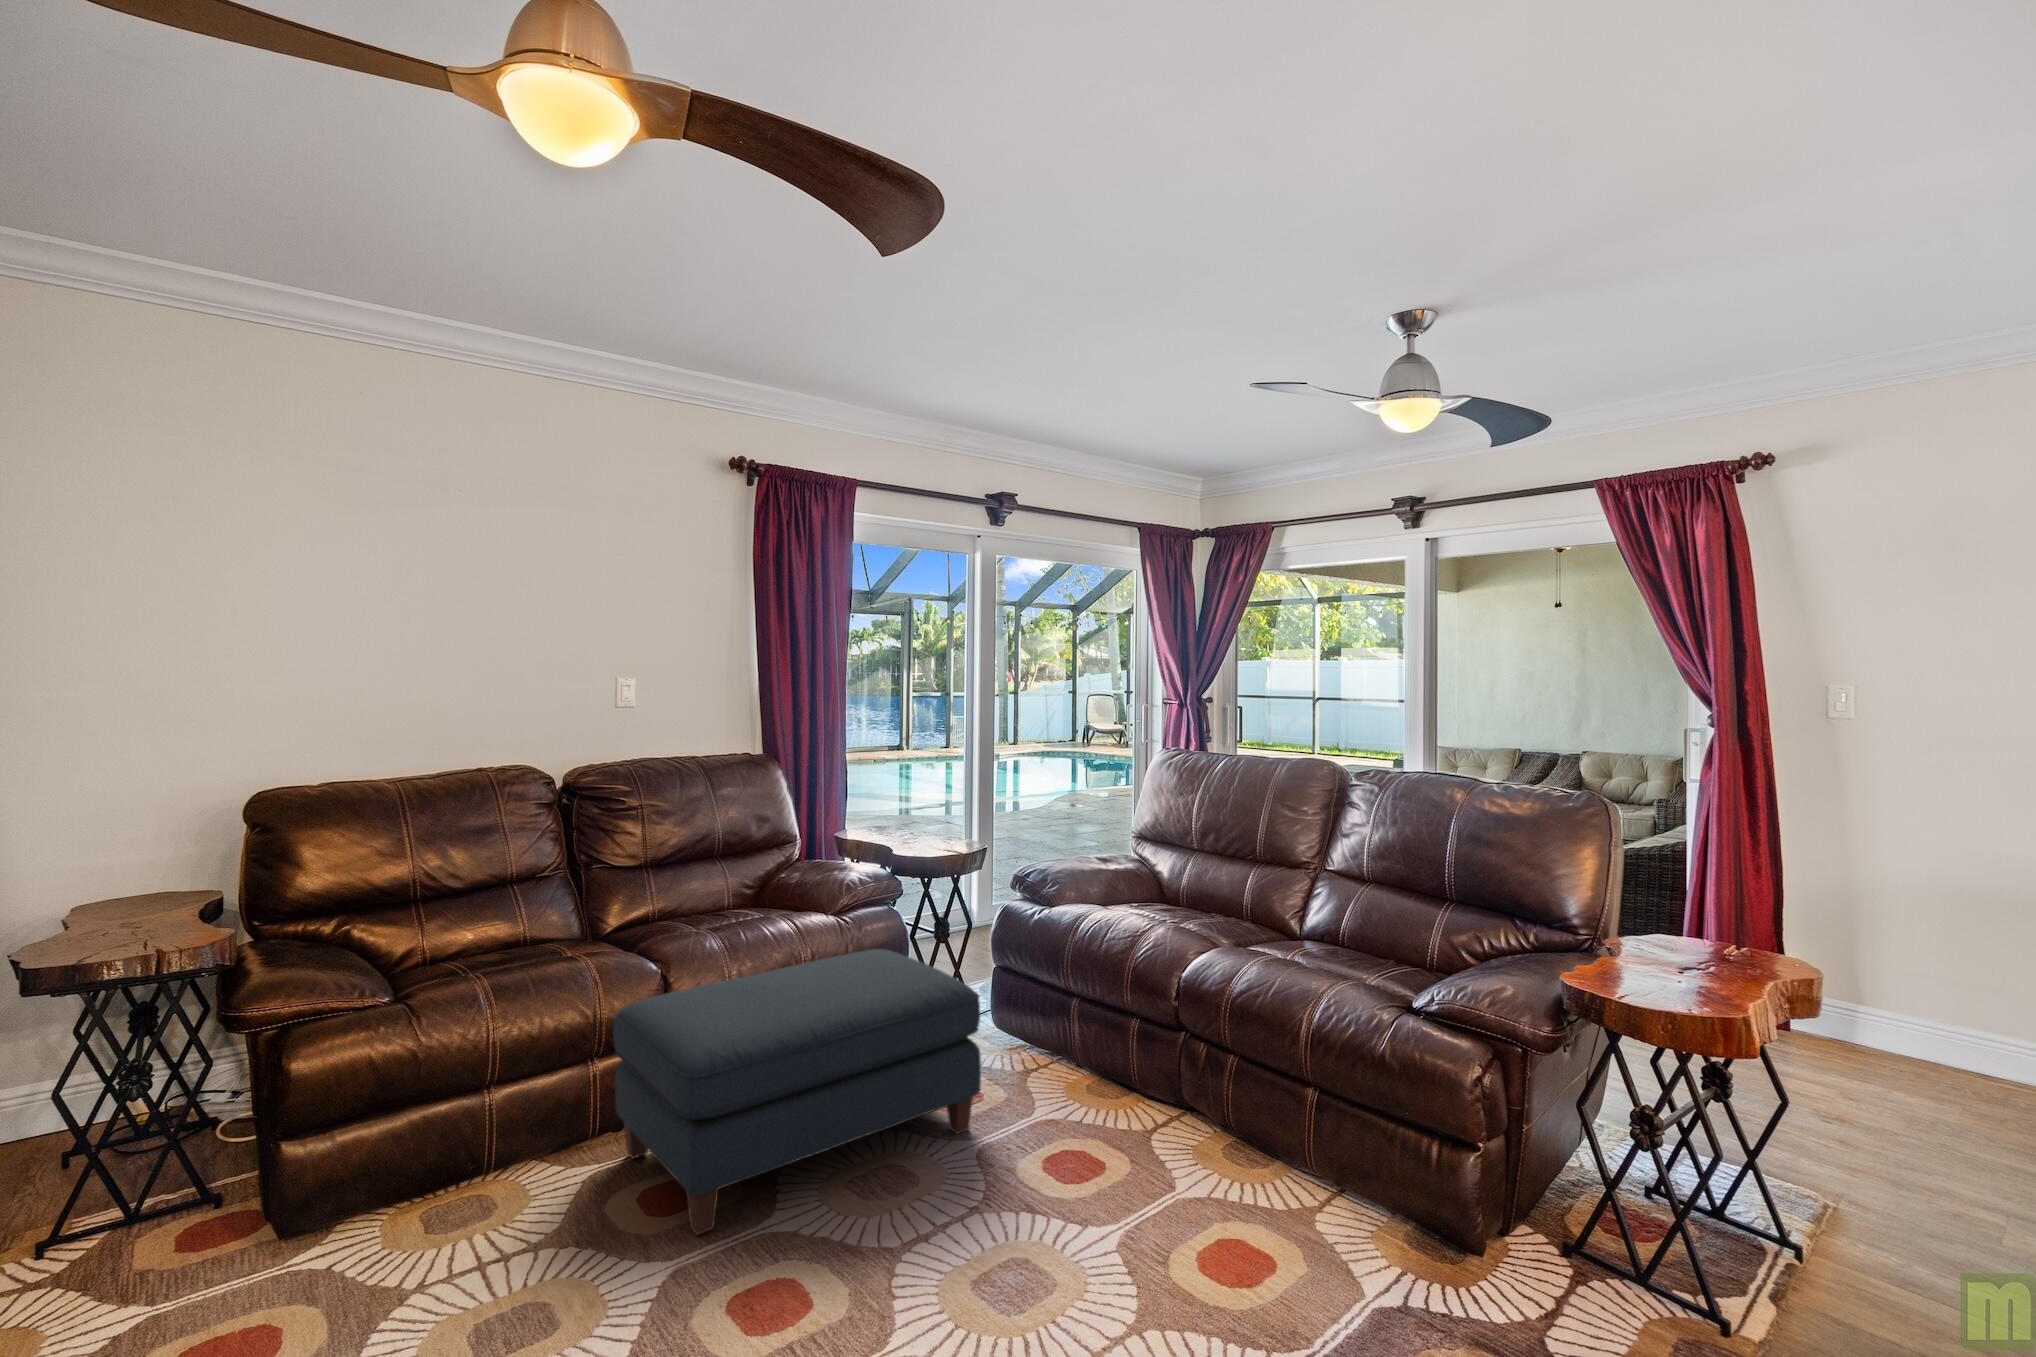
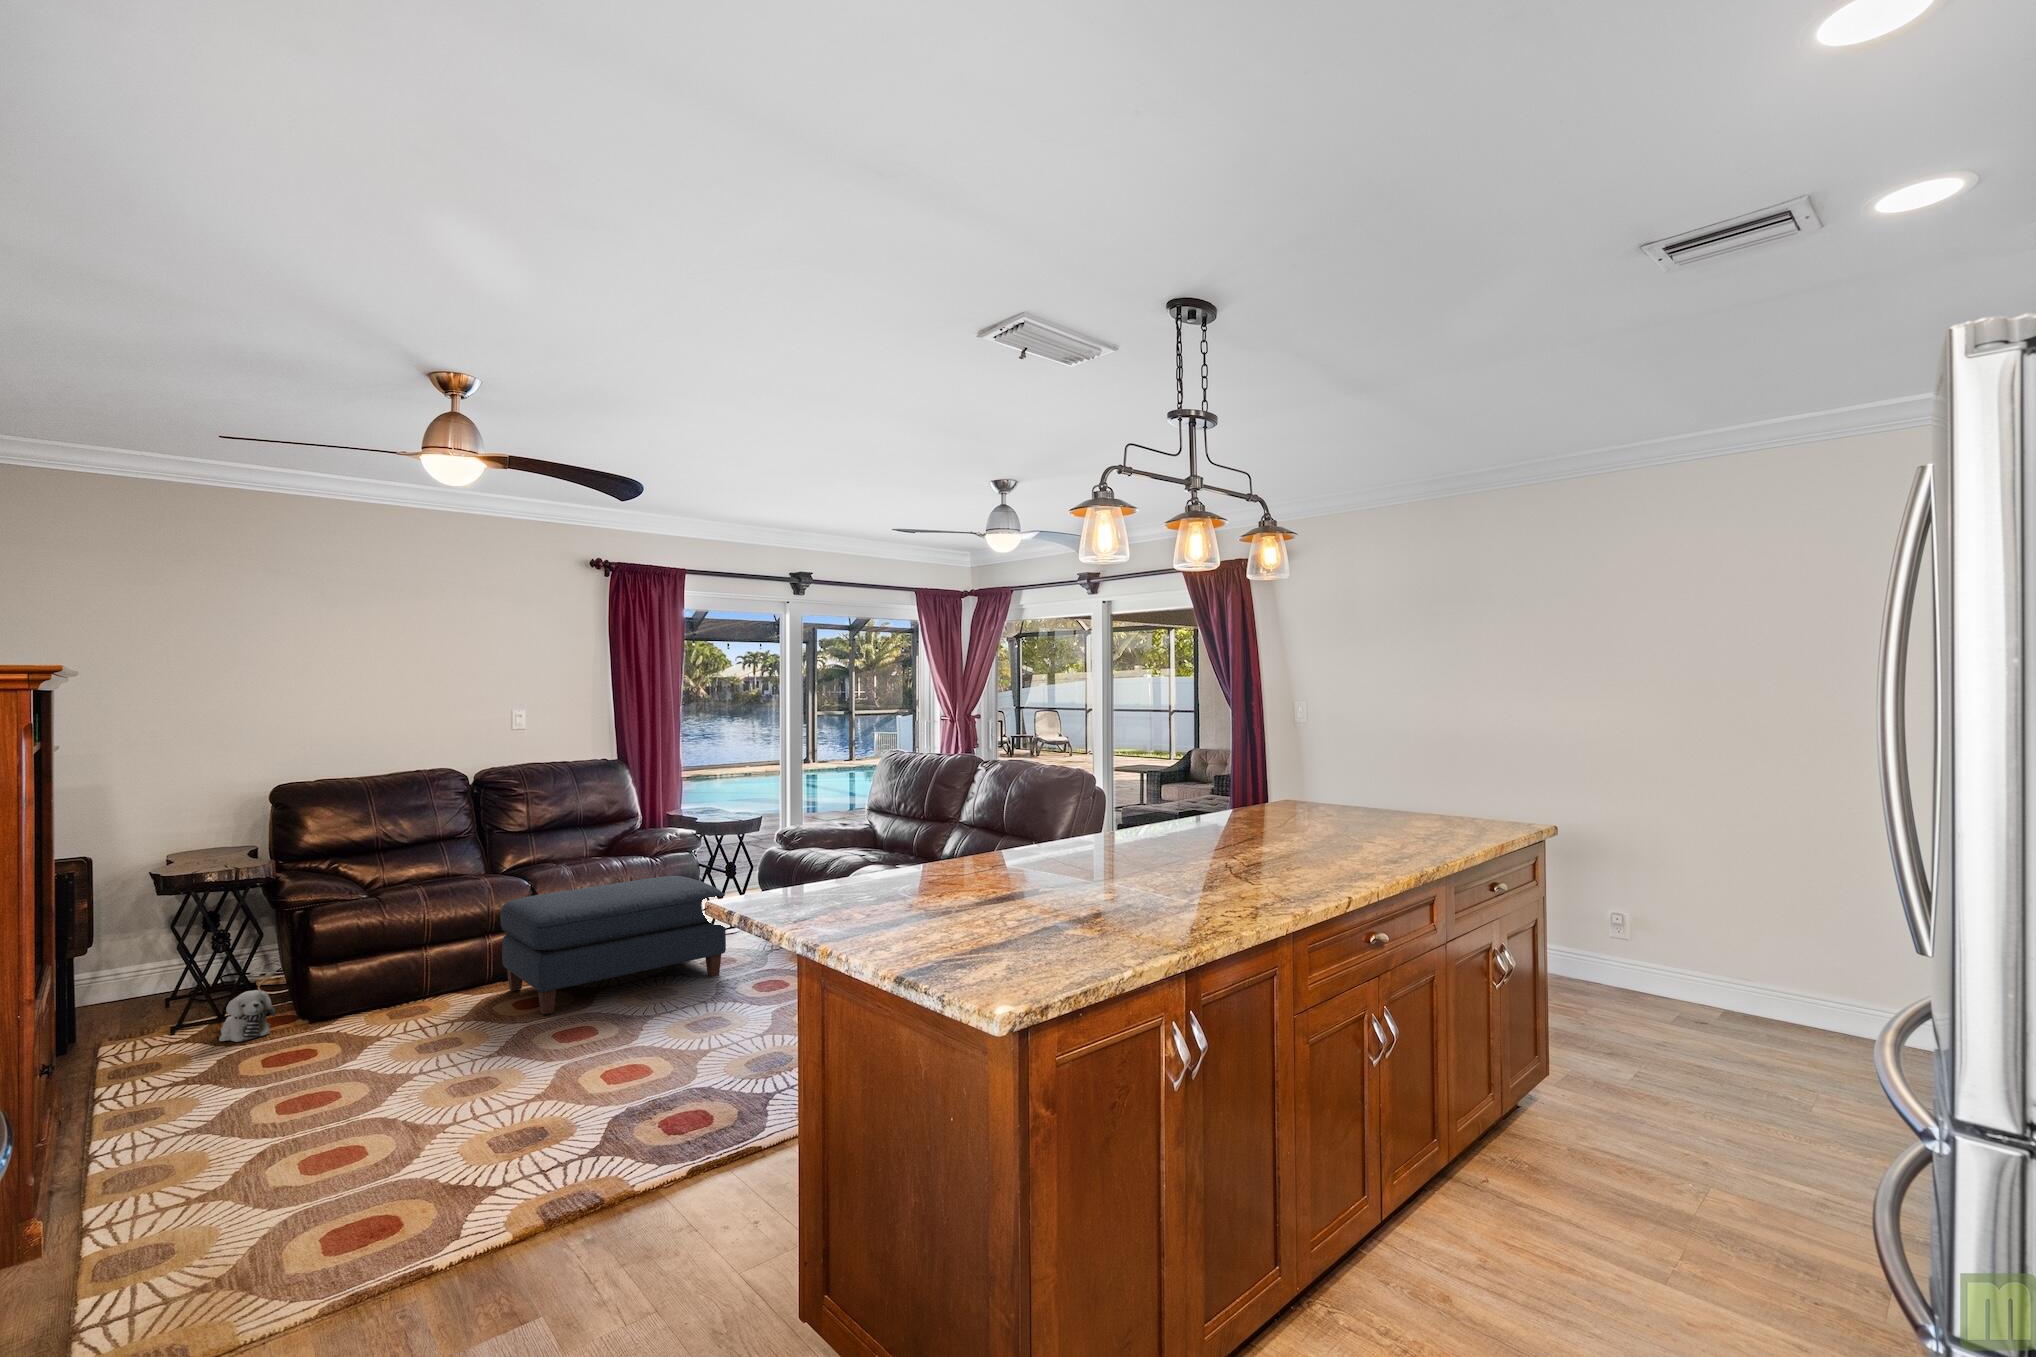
plush toy: none [111,1184,221,1290] -> present [219,990,276,1042]

